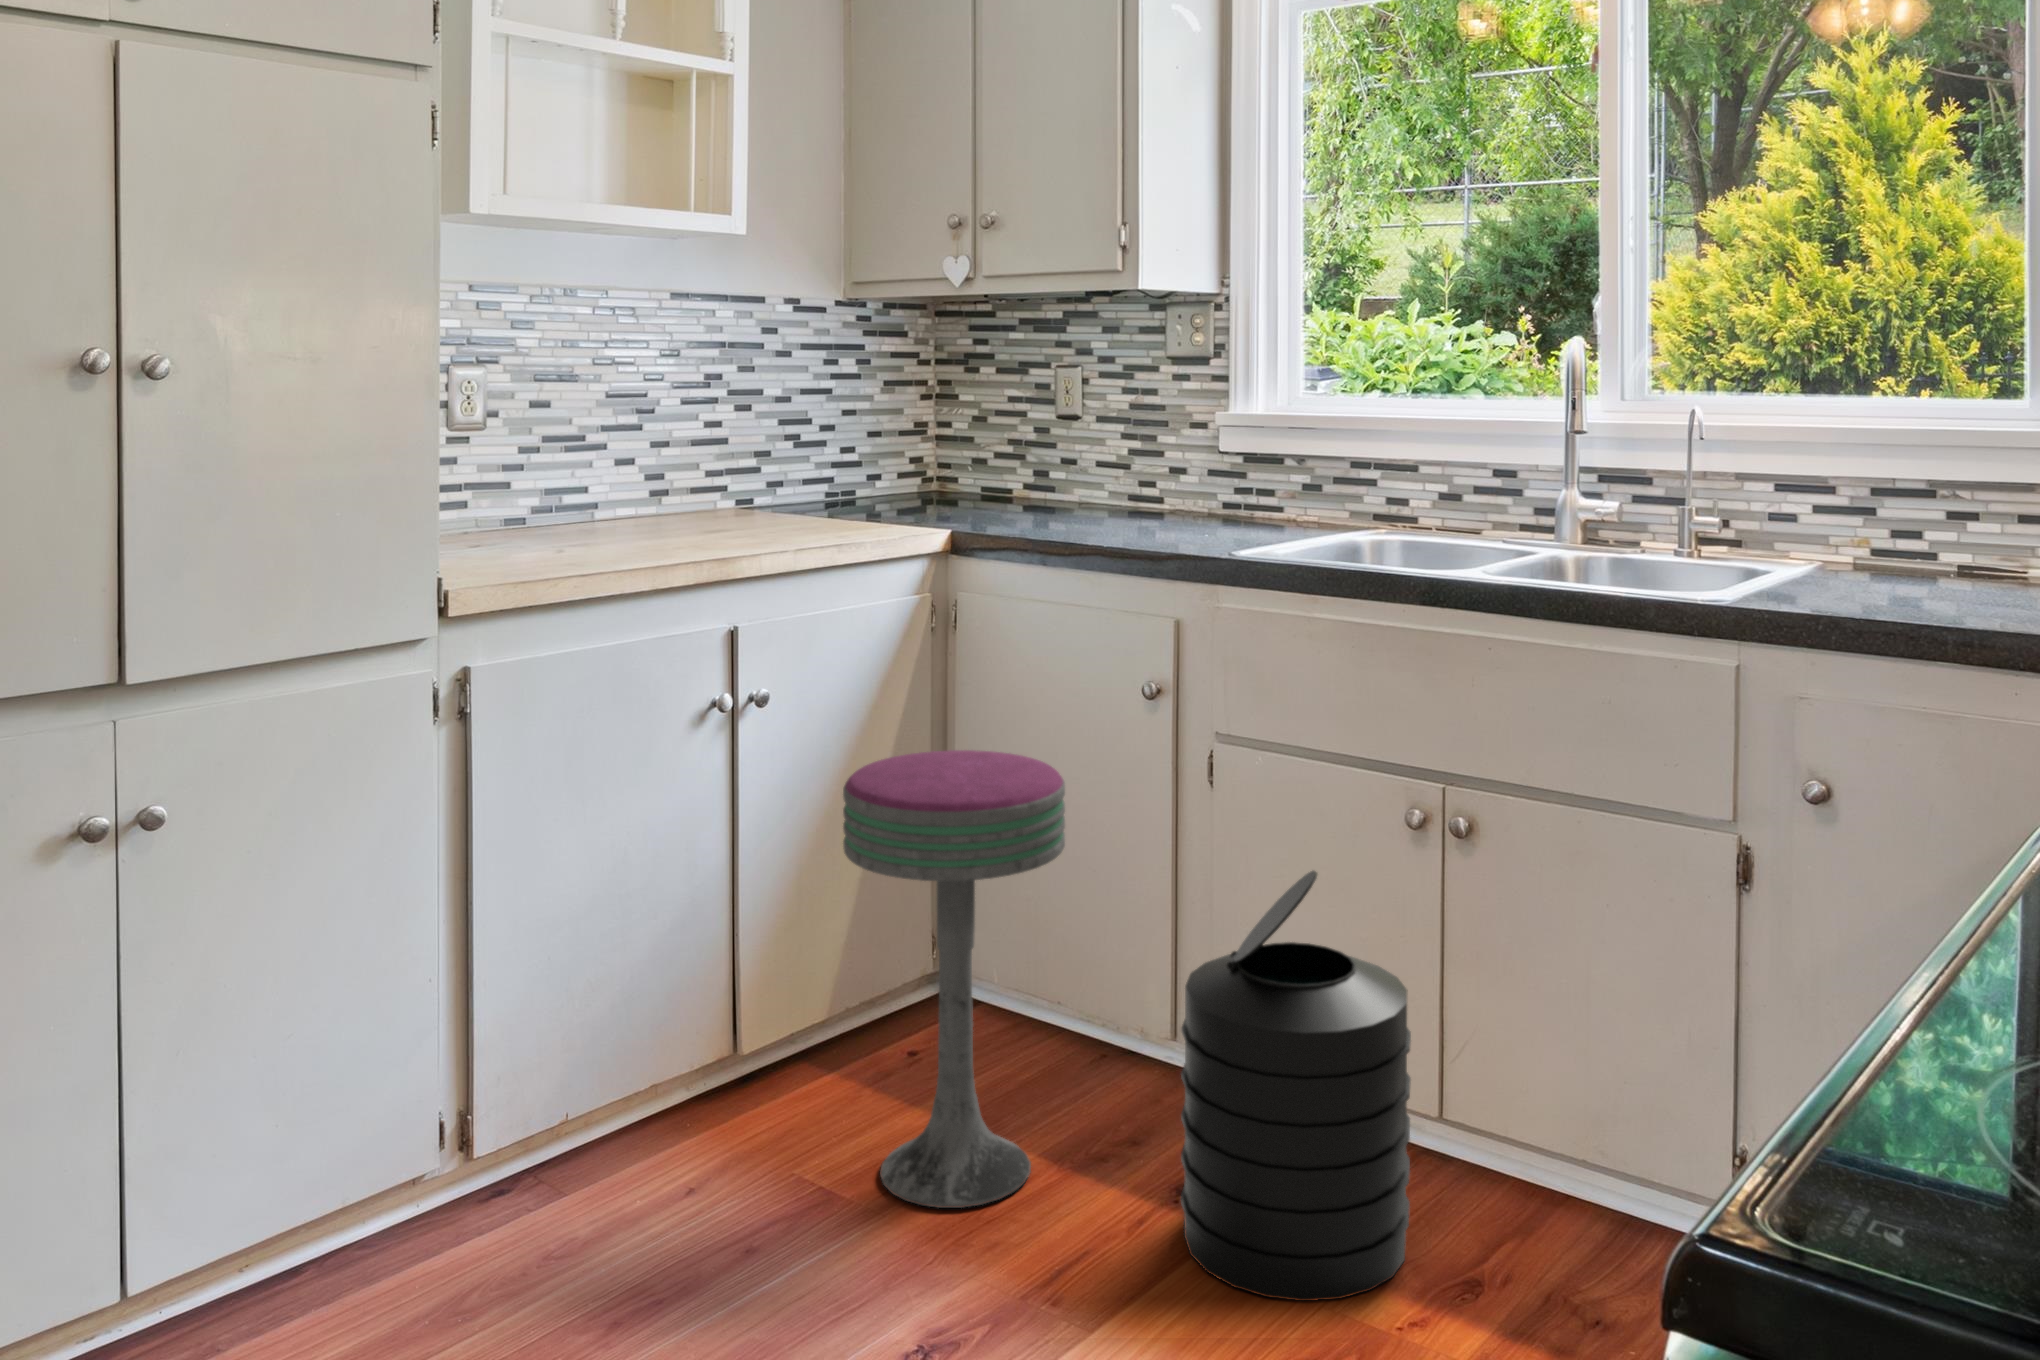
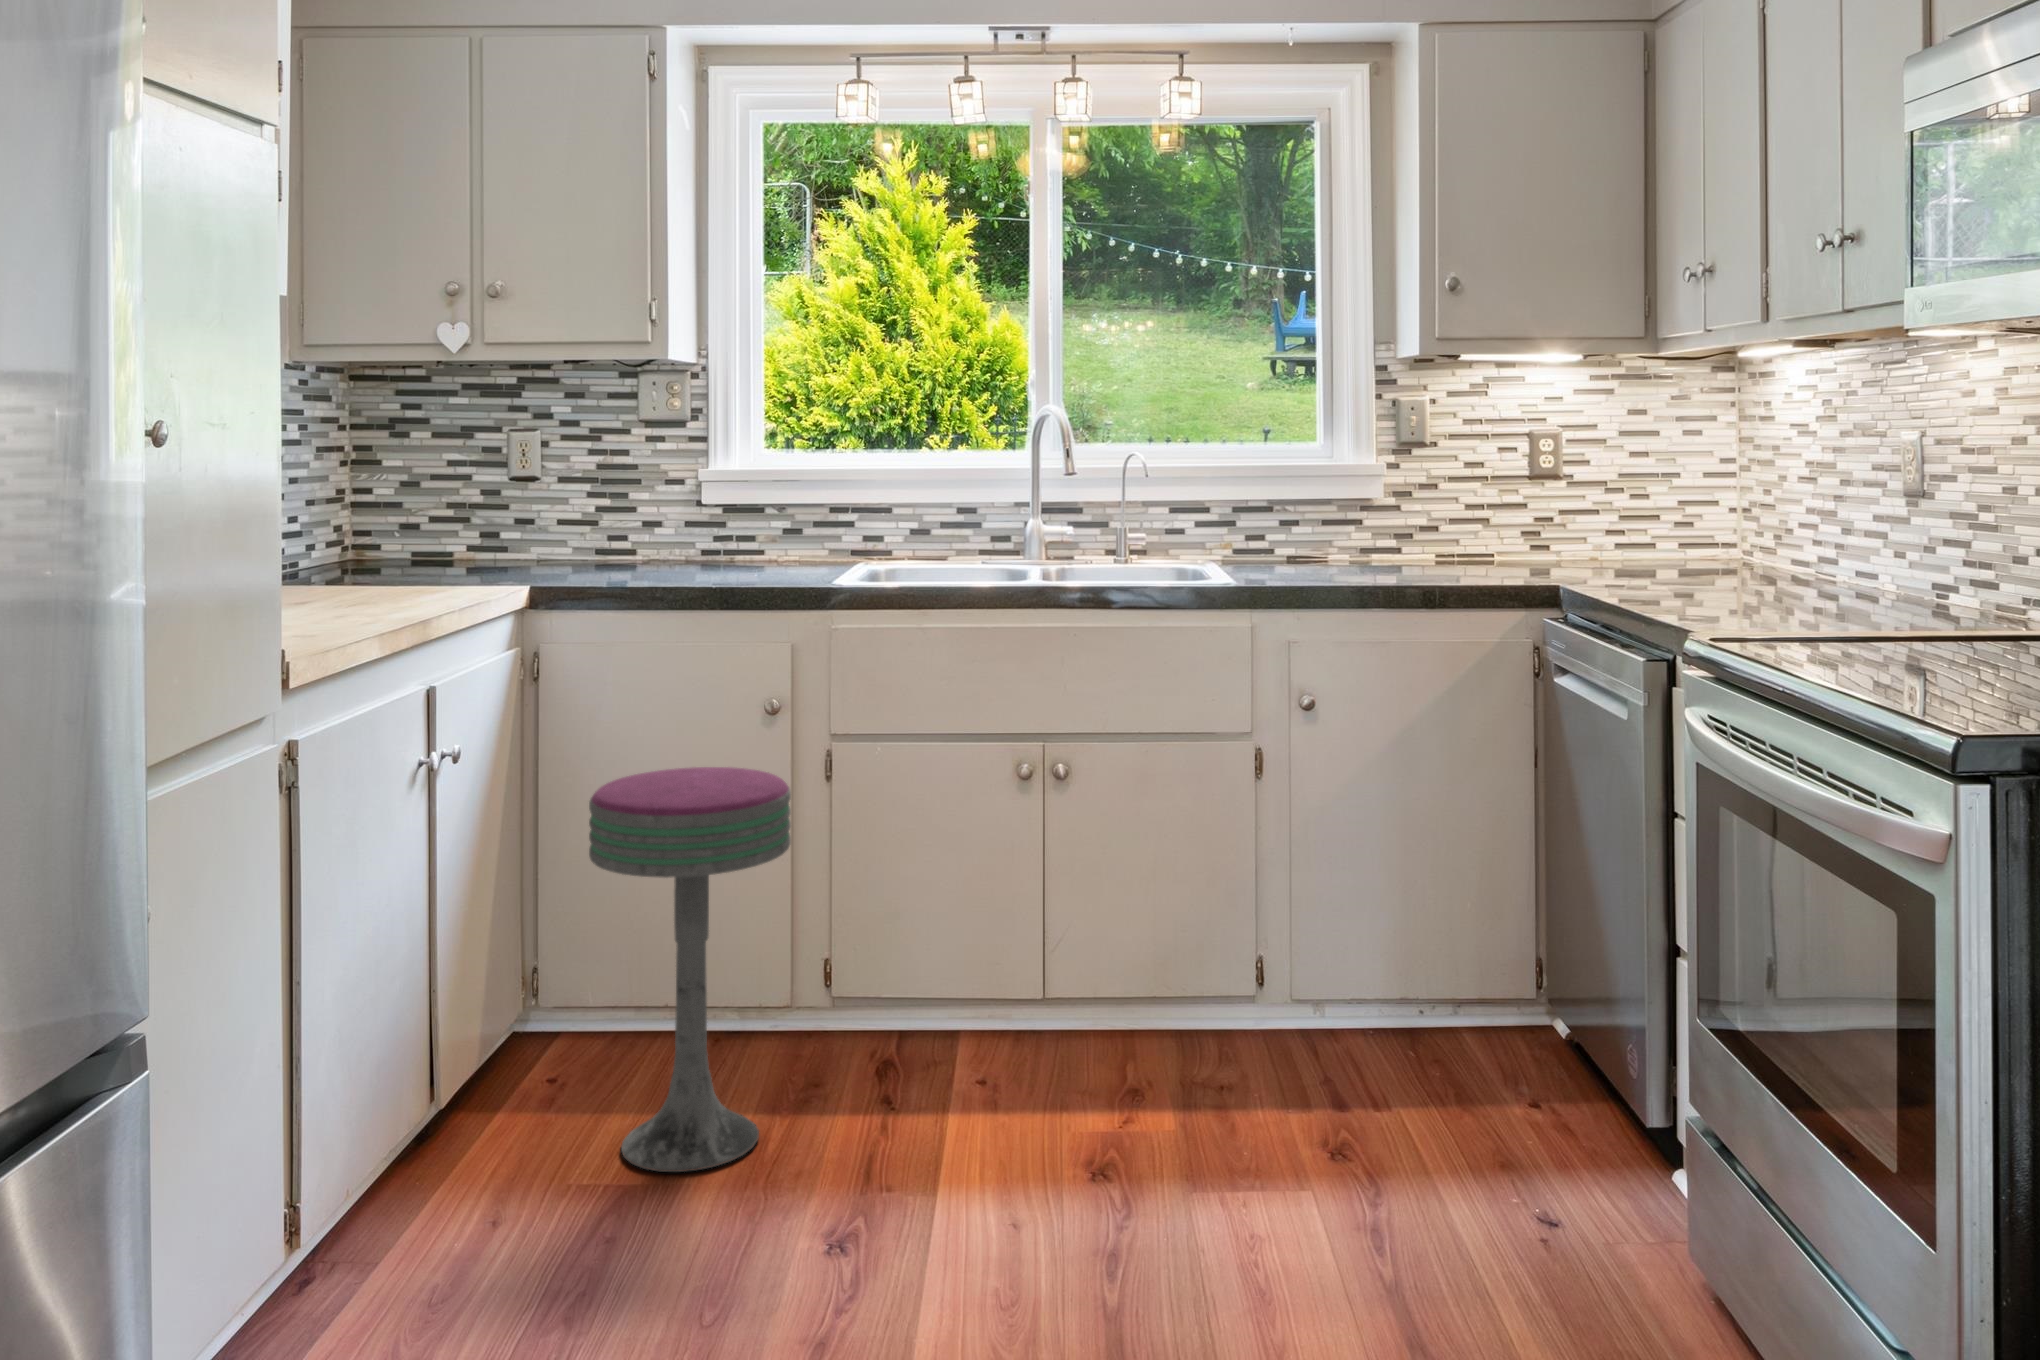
trash can: present [1181,871,1411,1301] -> none [906,811,1083,1141]

